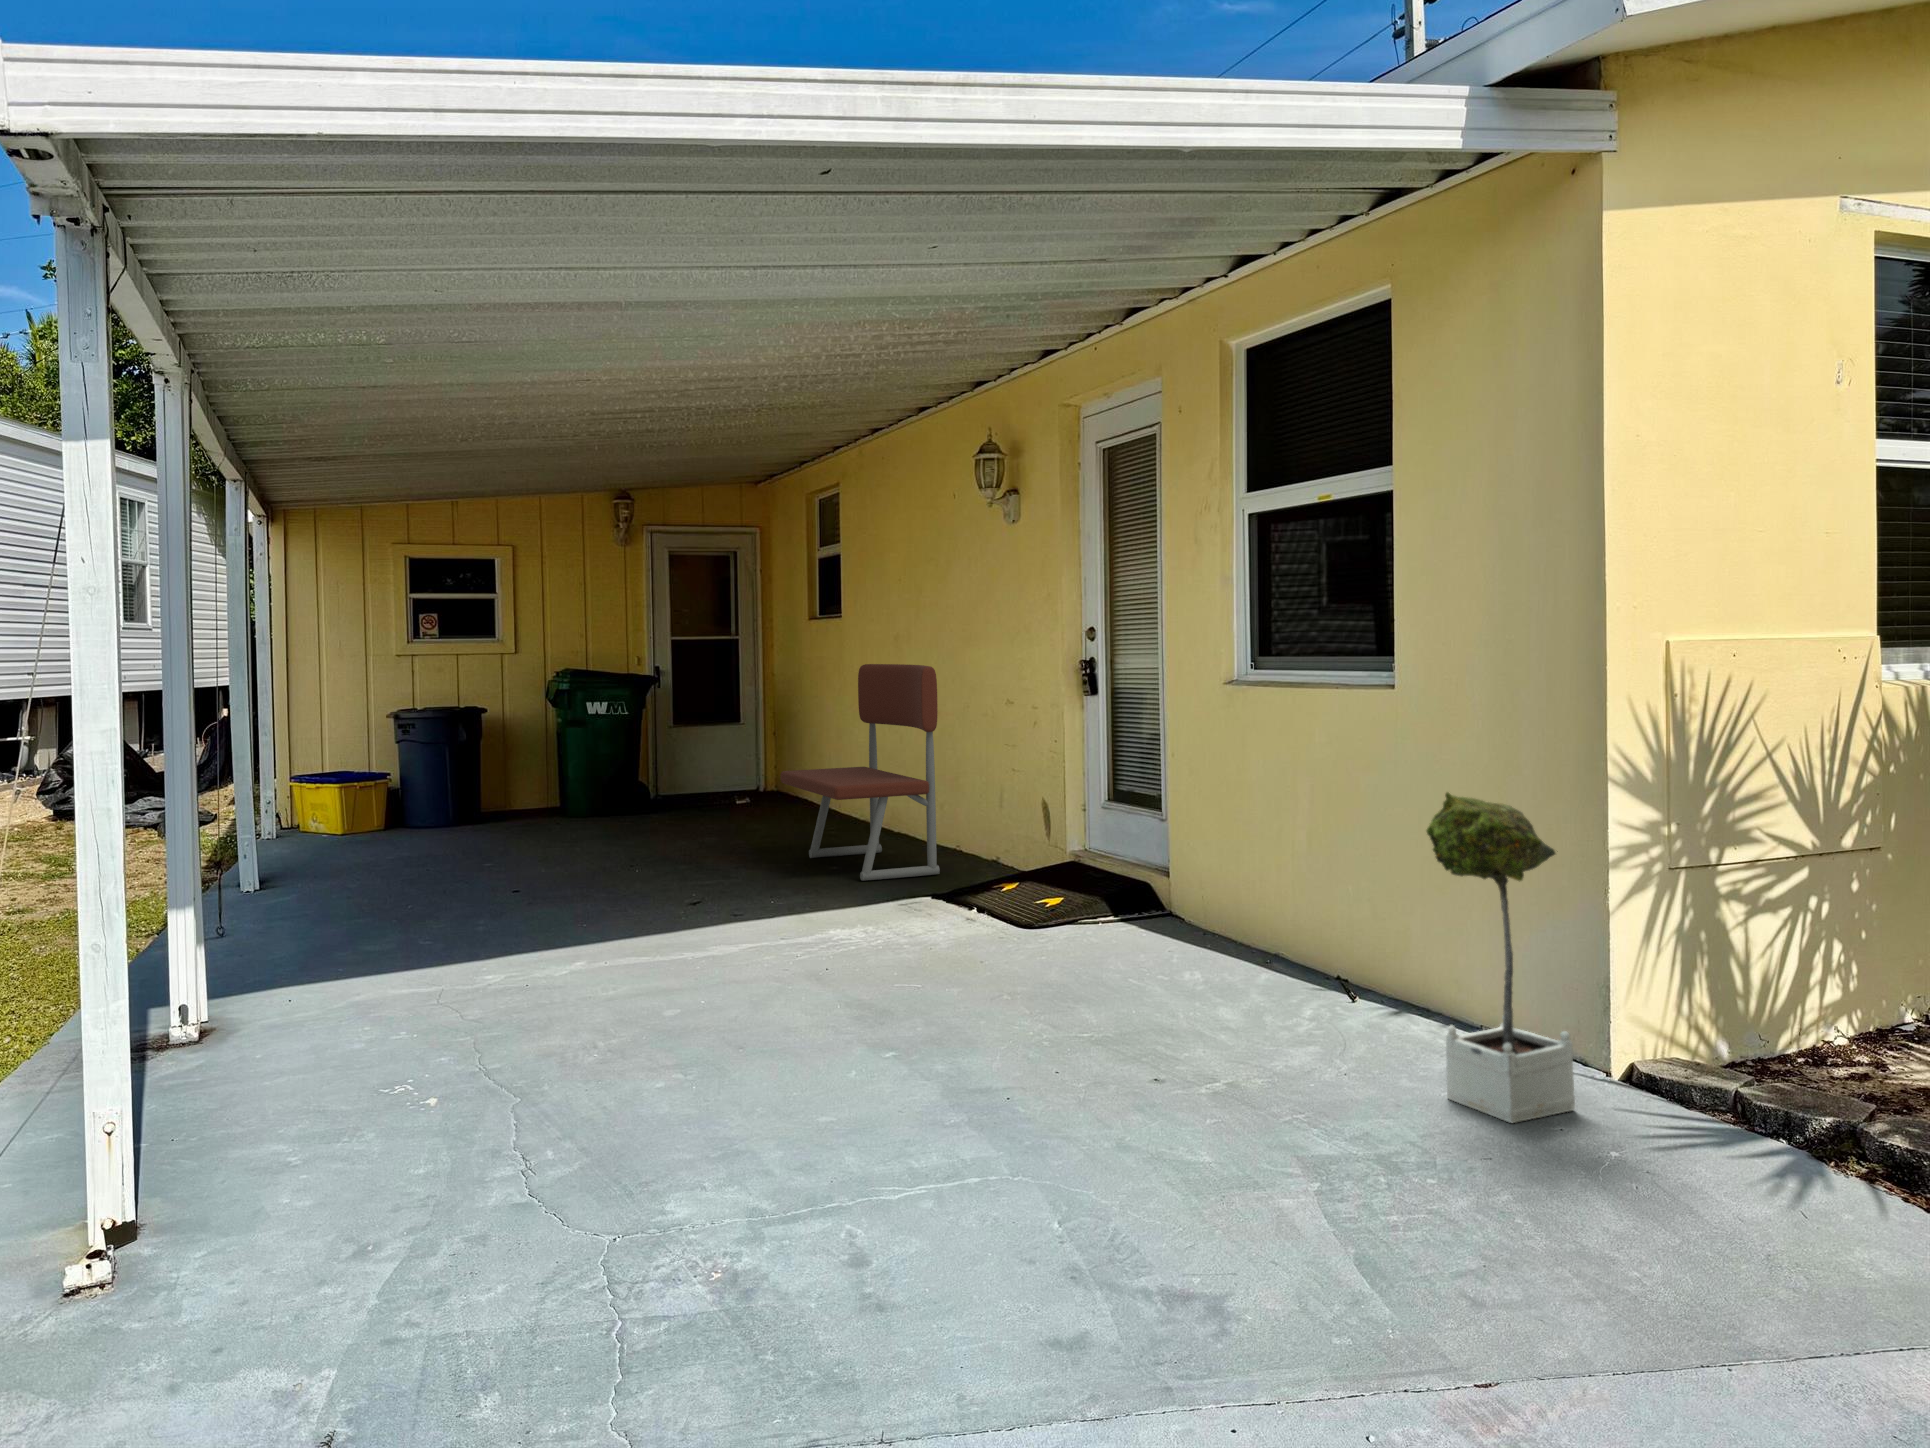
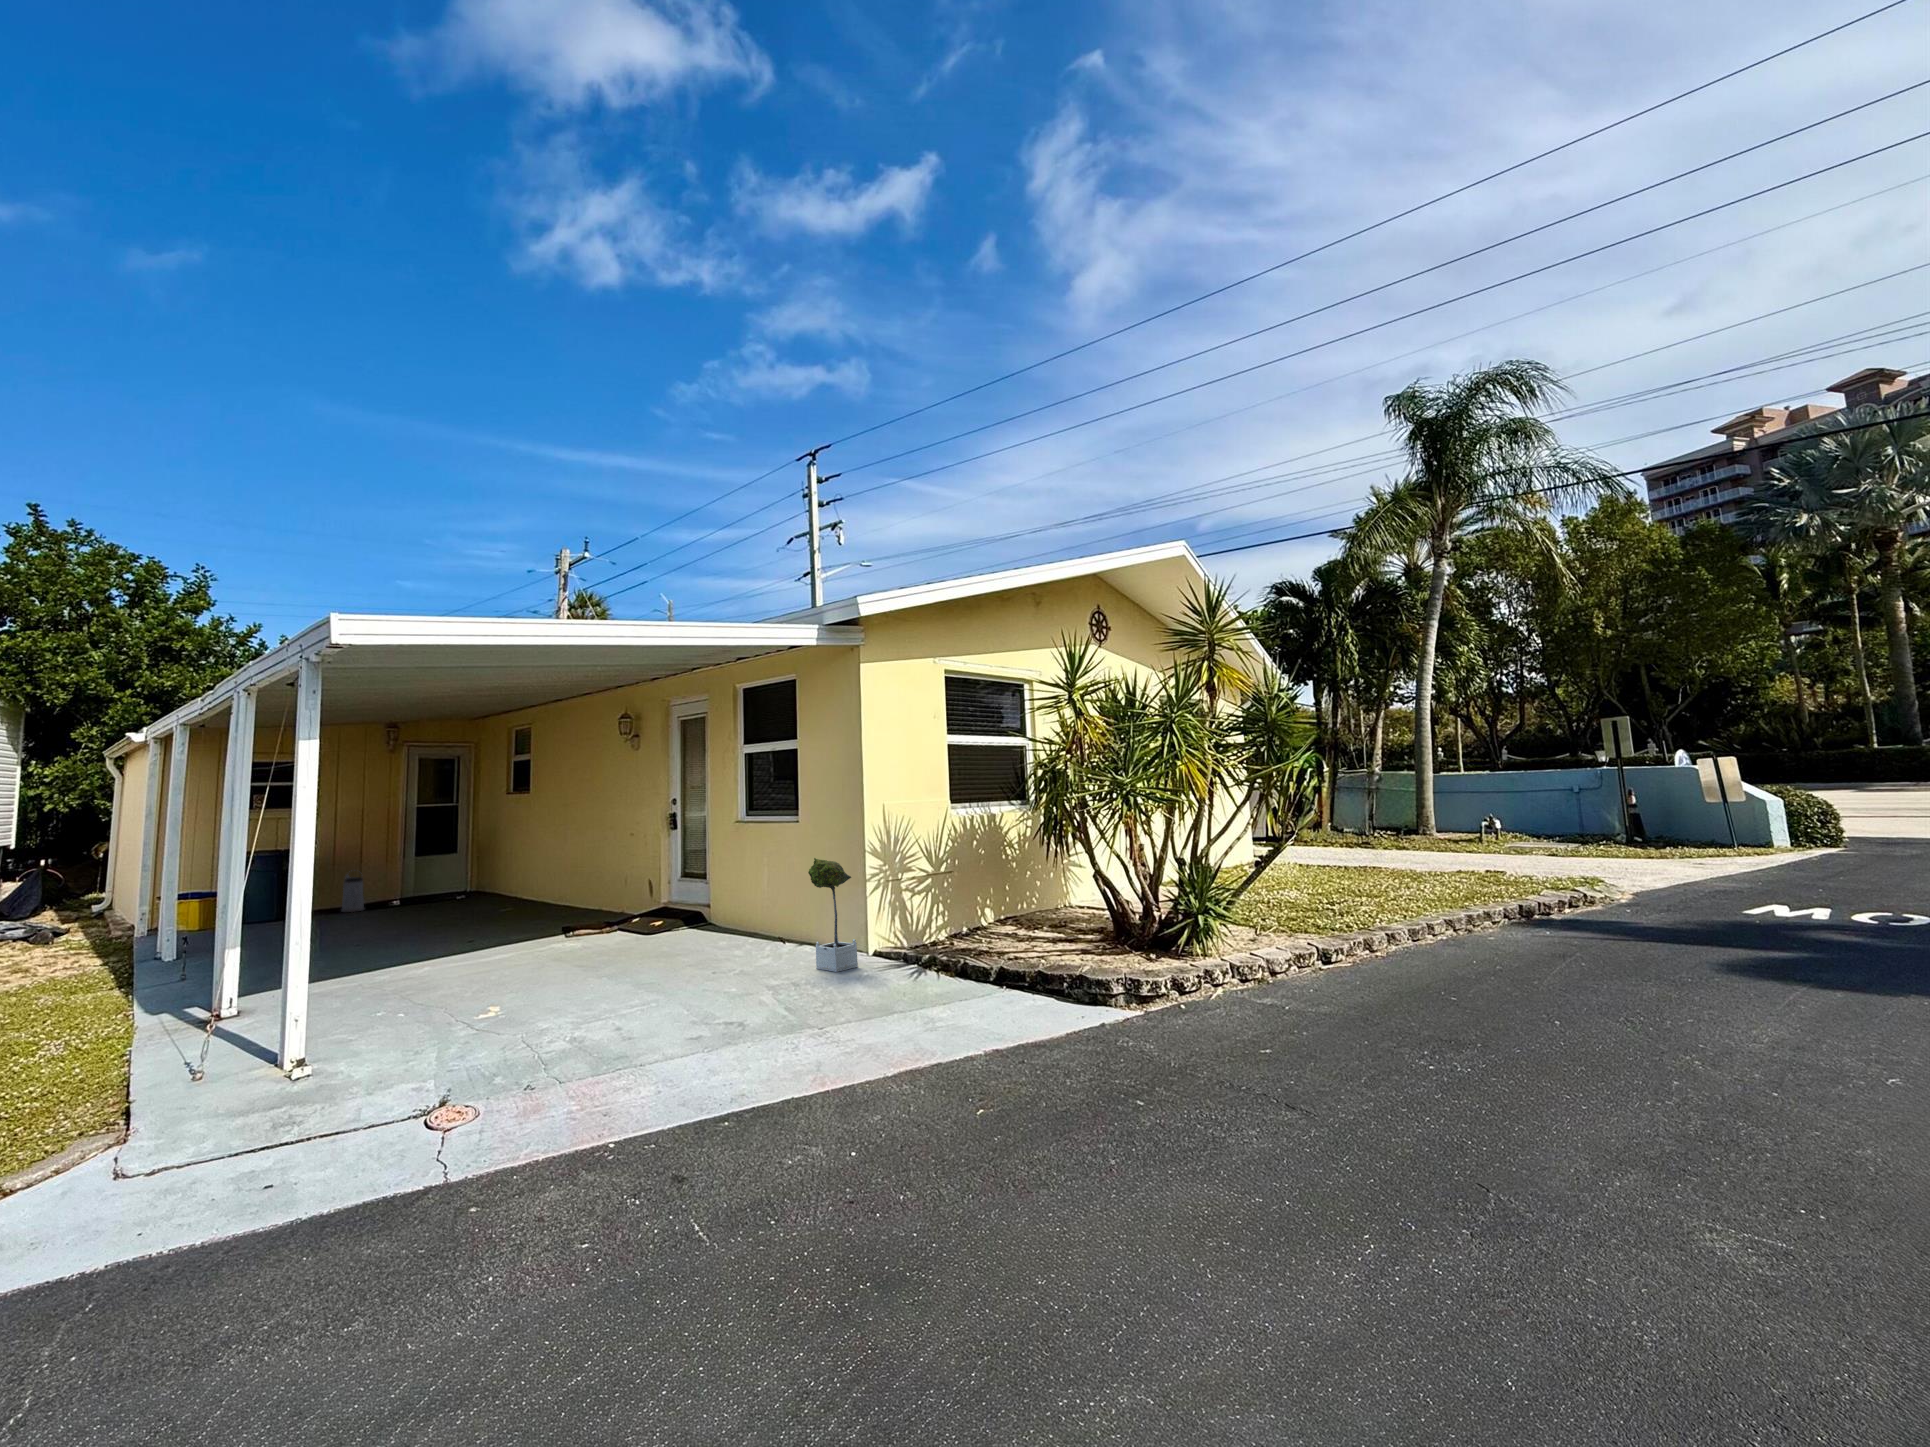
bench: present [781,664,940,881] -> none [503,817,593,926]
watering can: none [553,747,589,819] -> present [342,872,364,912]

